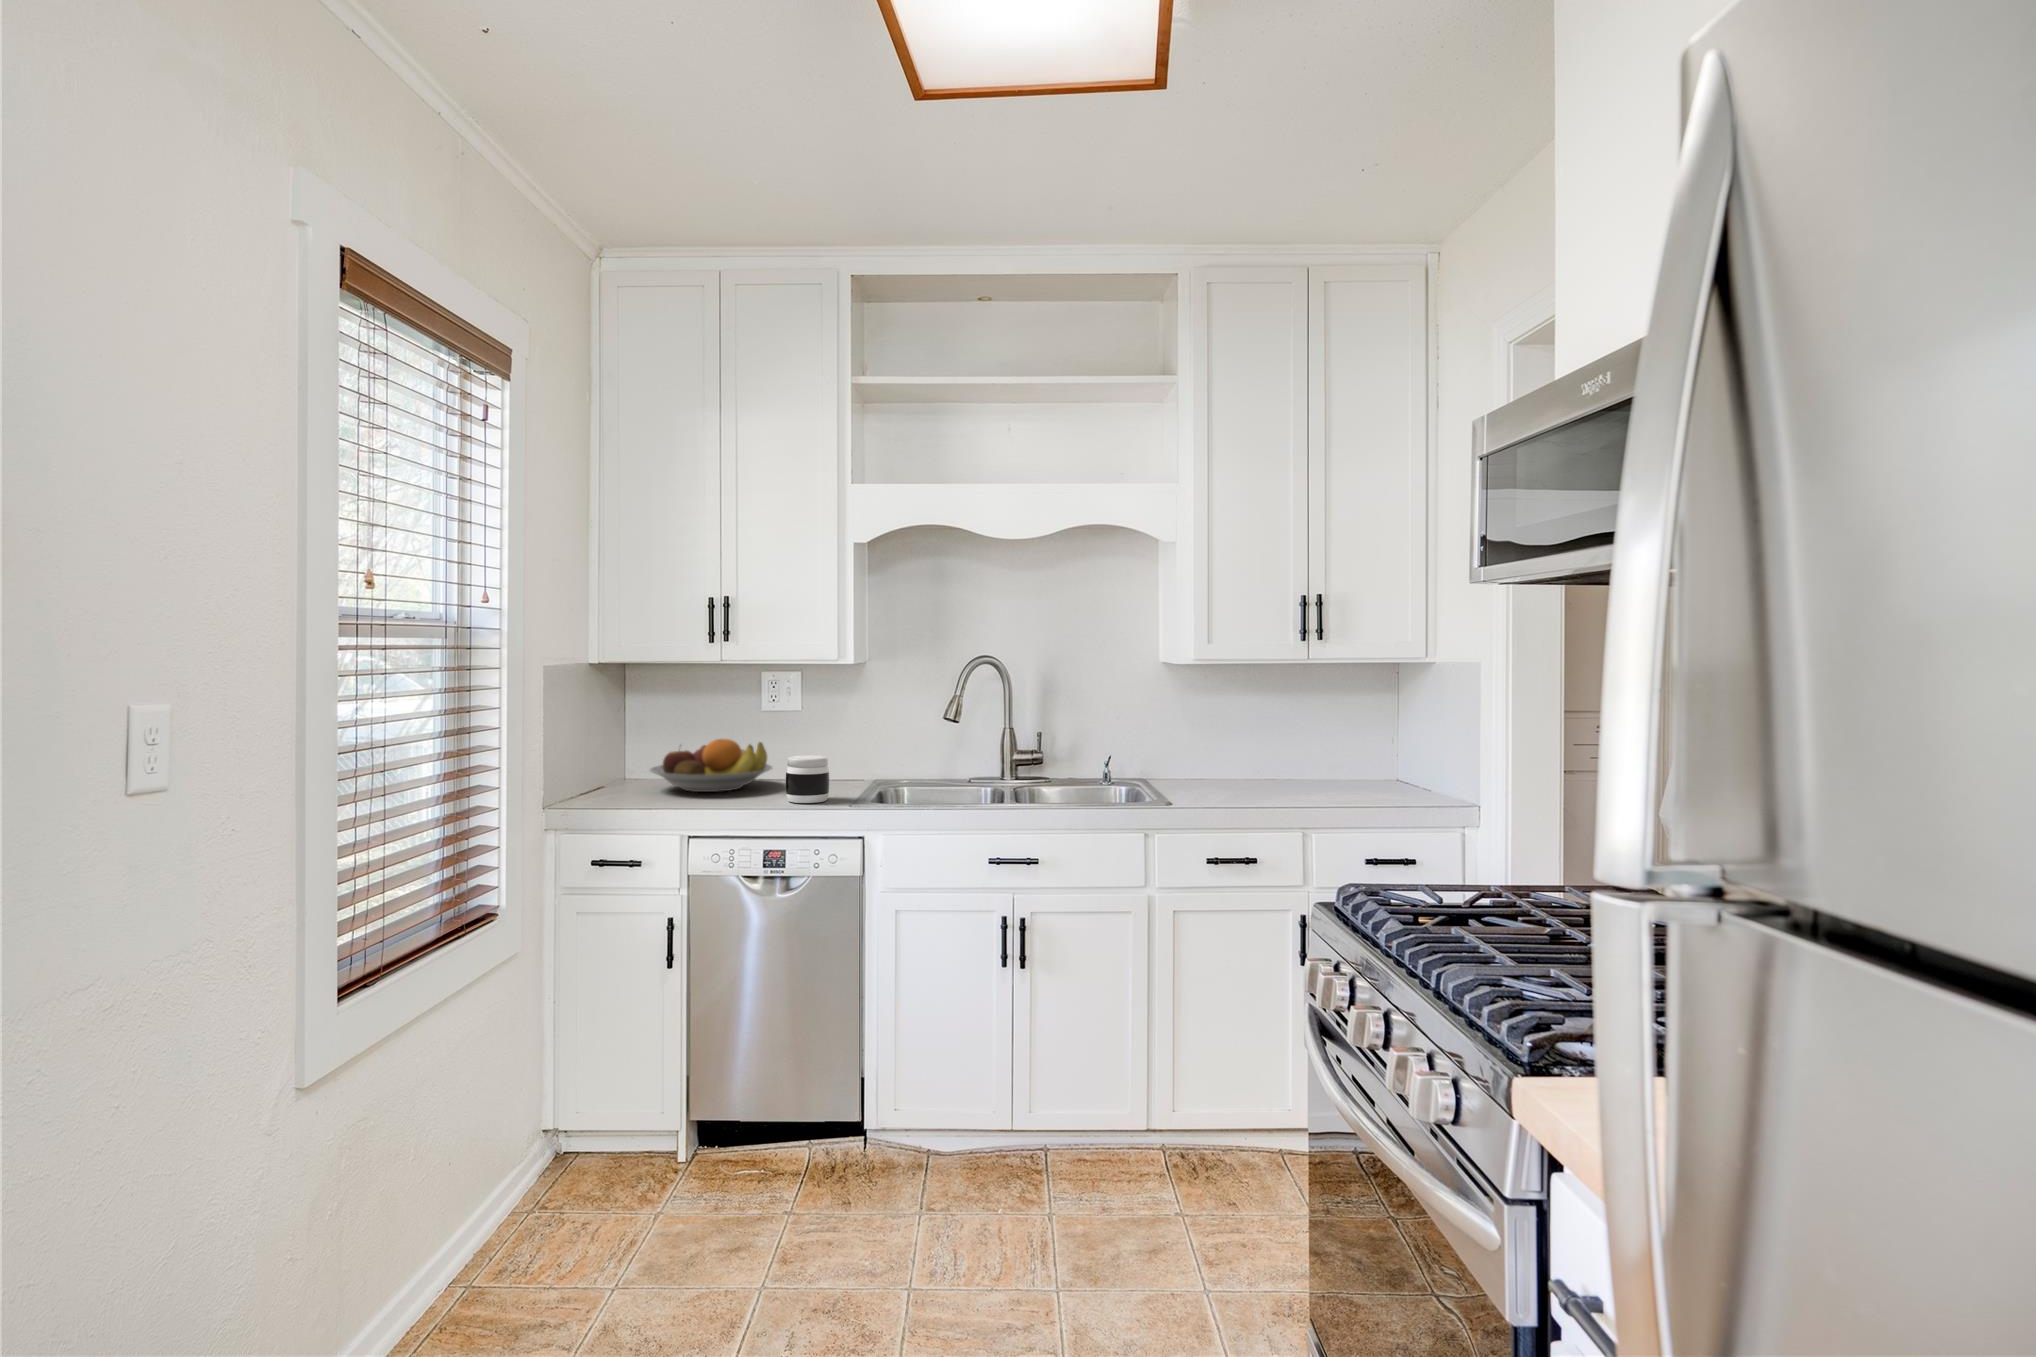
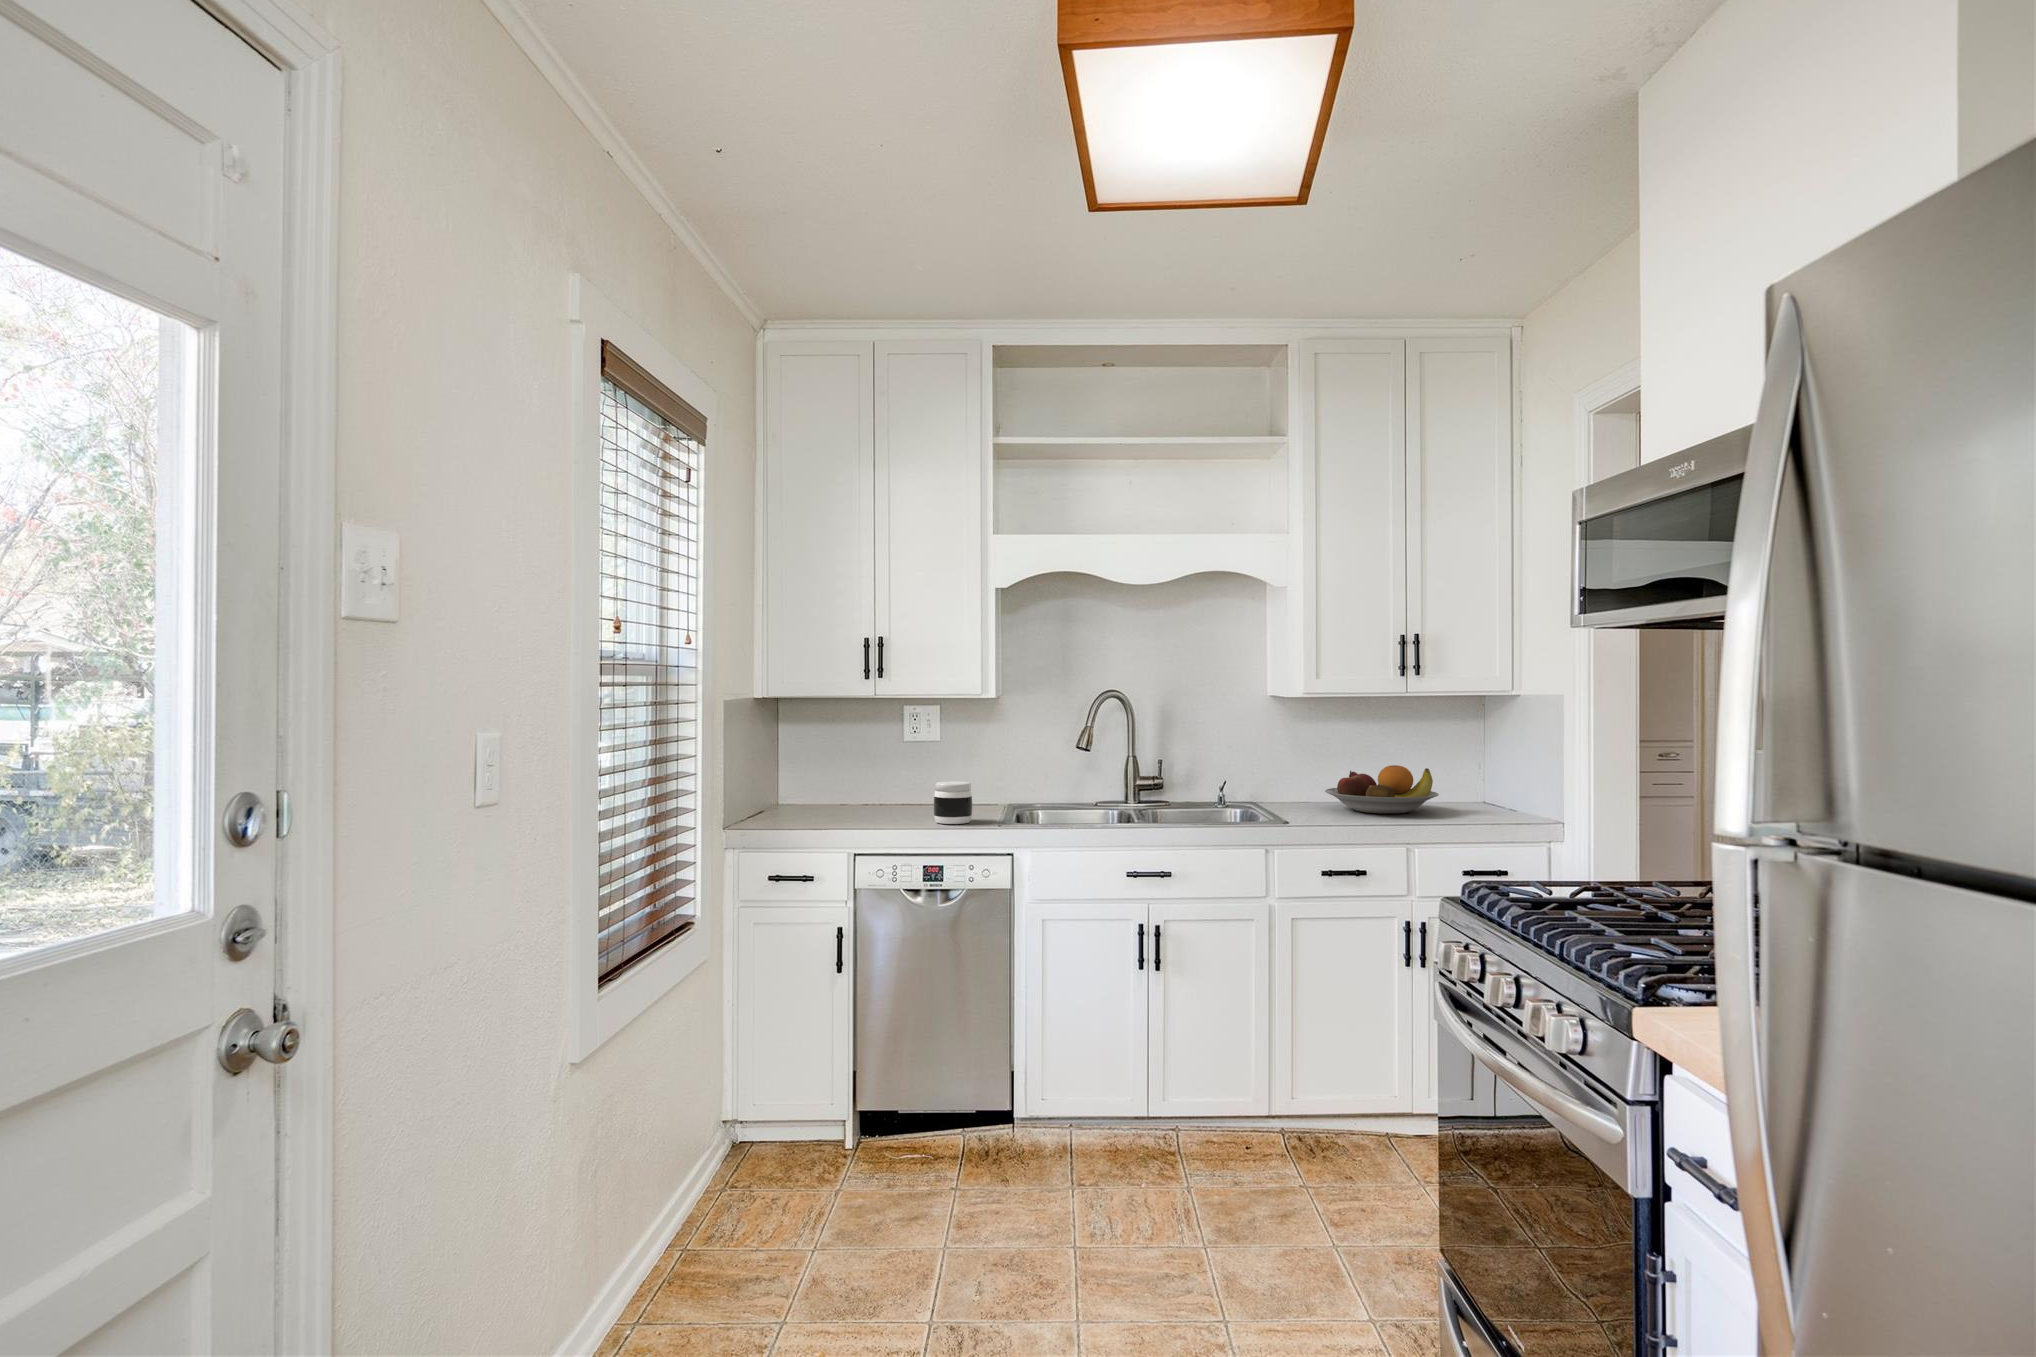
fruit bowl: present [650,739,772,792] -> present [1325,765,1439,814]

